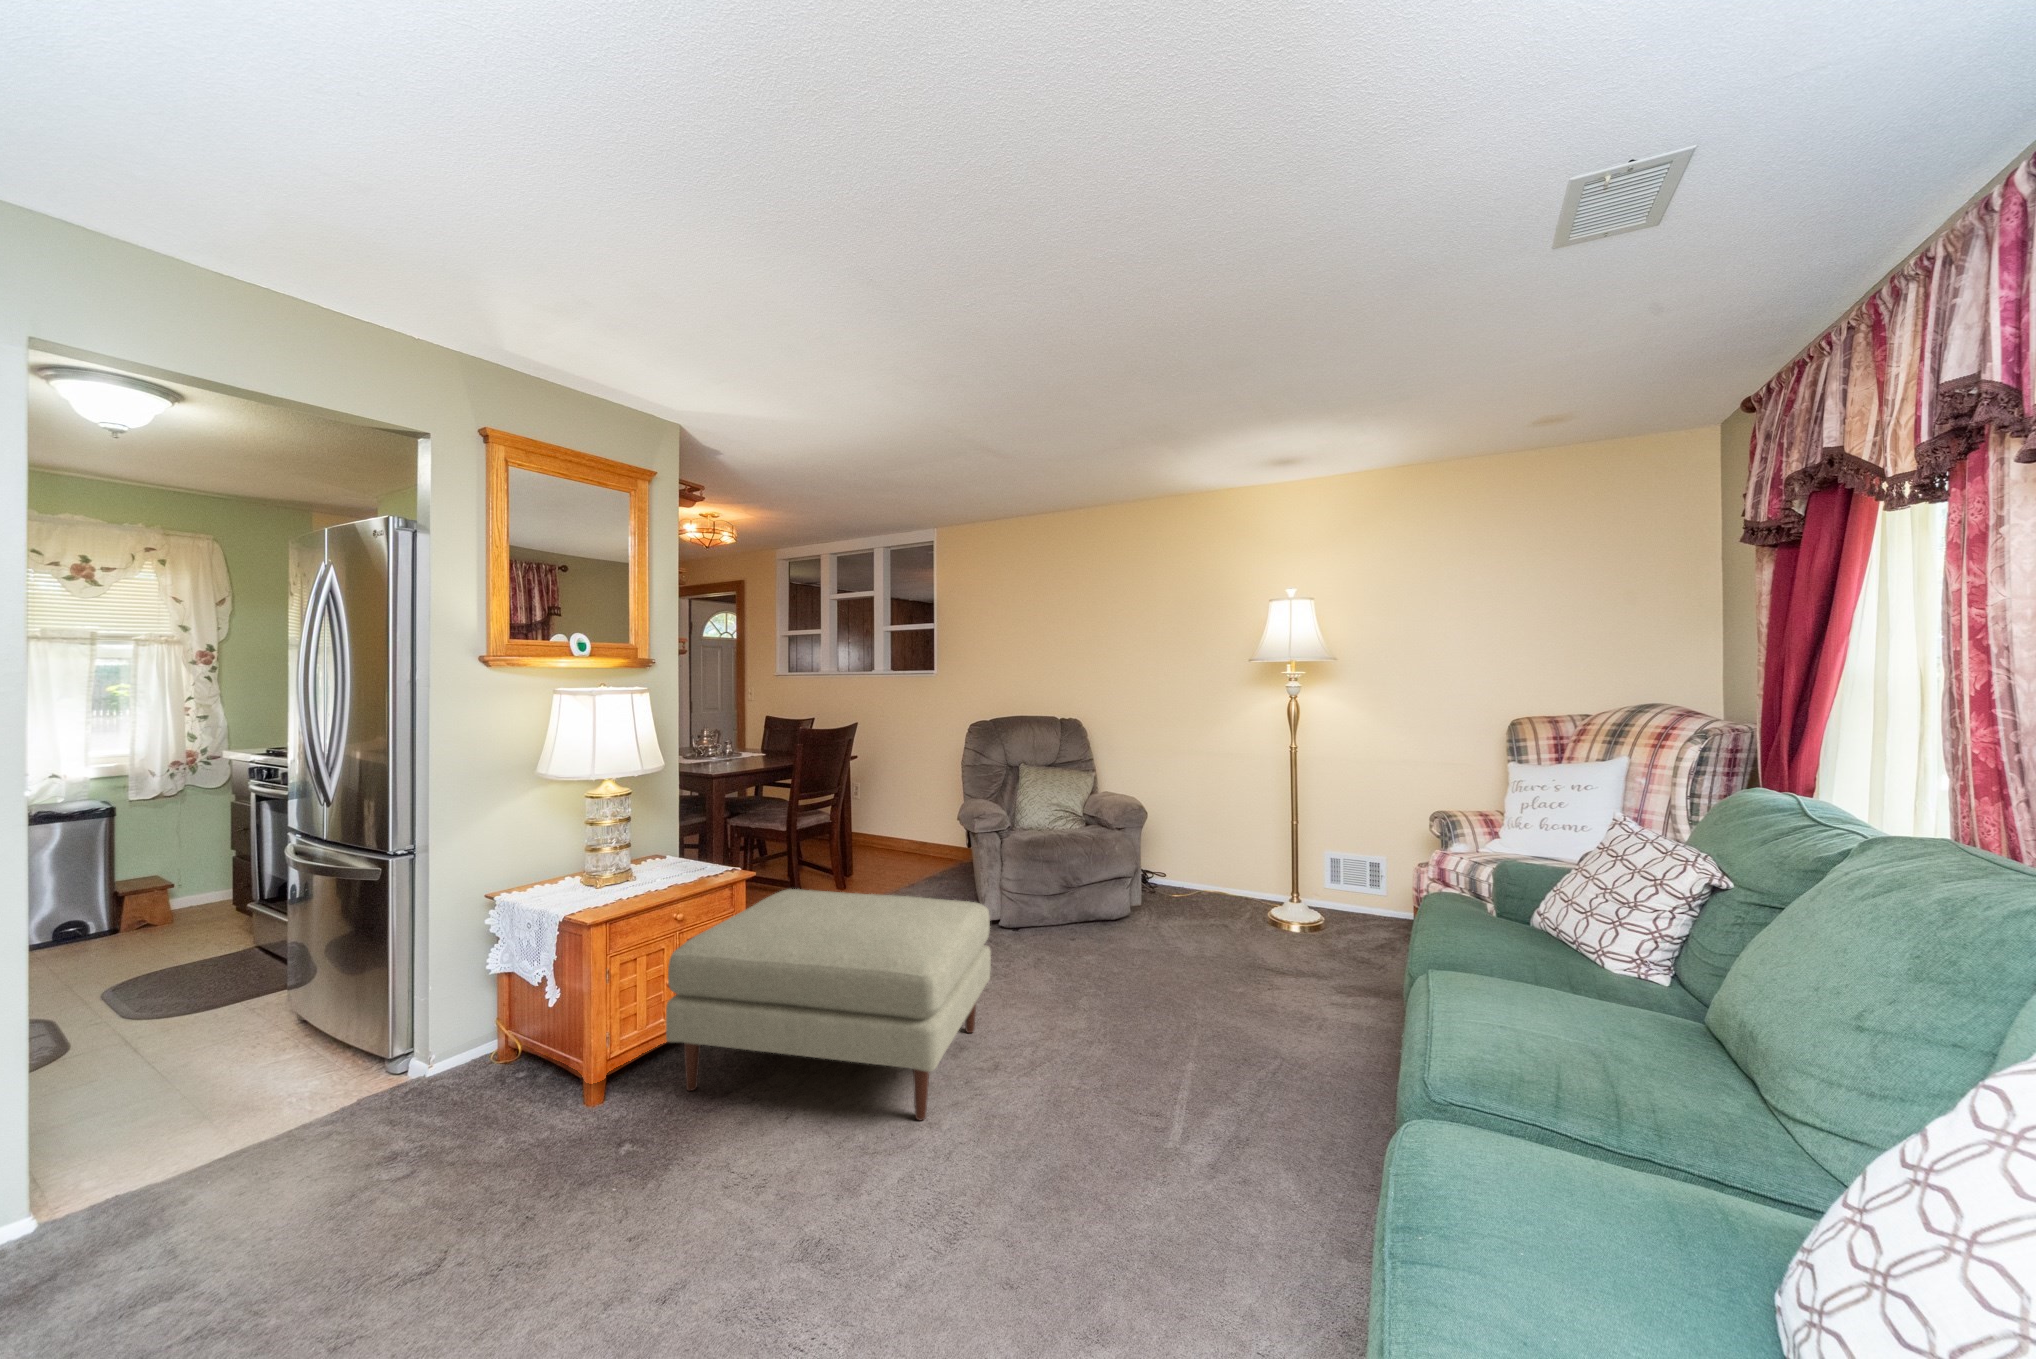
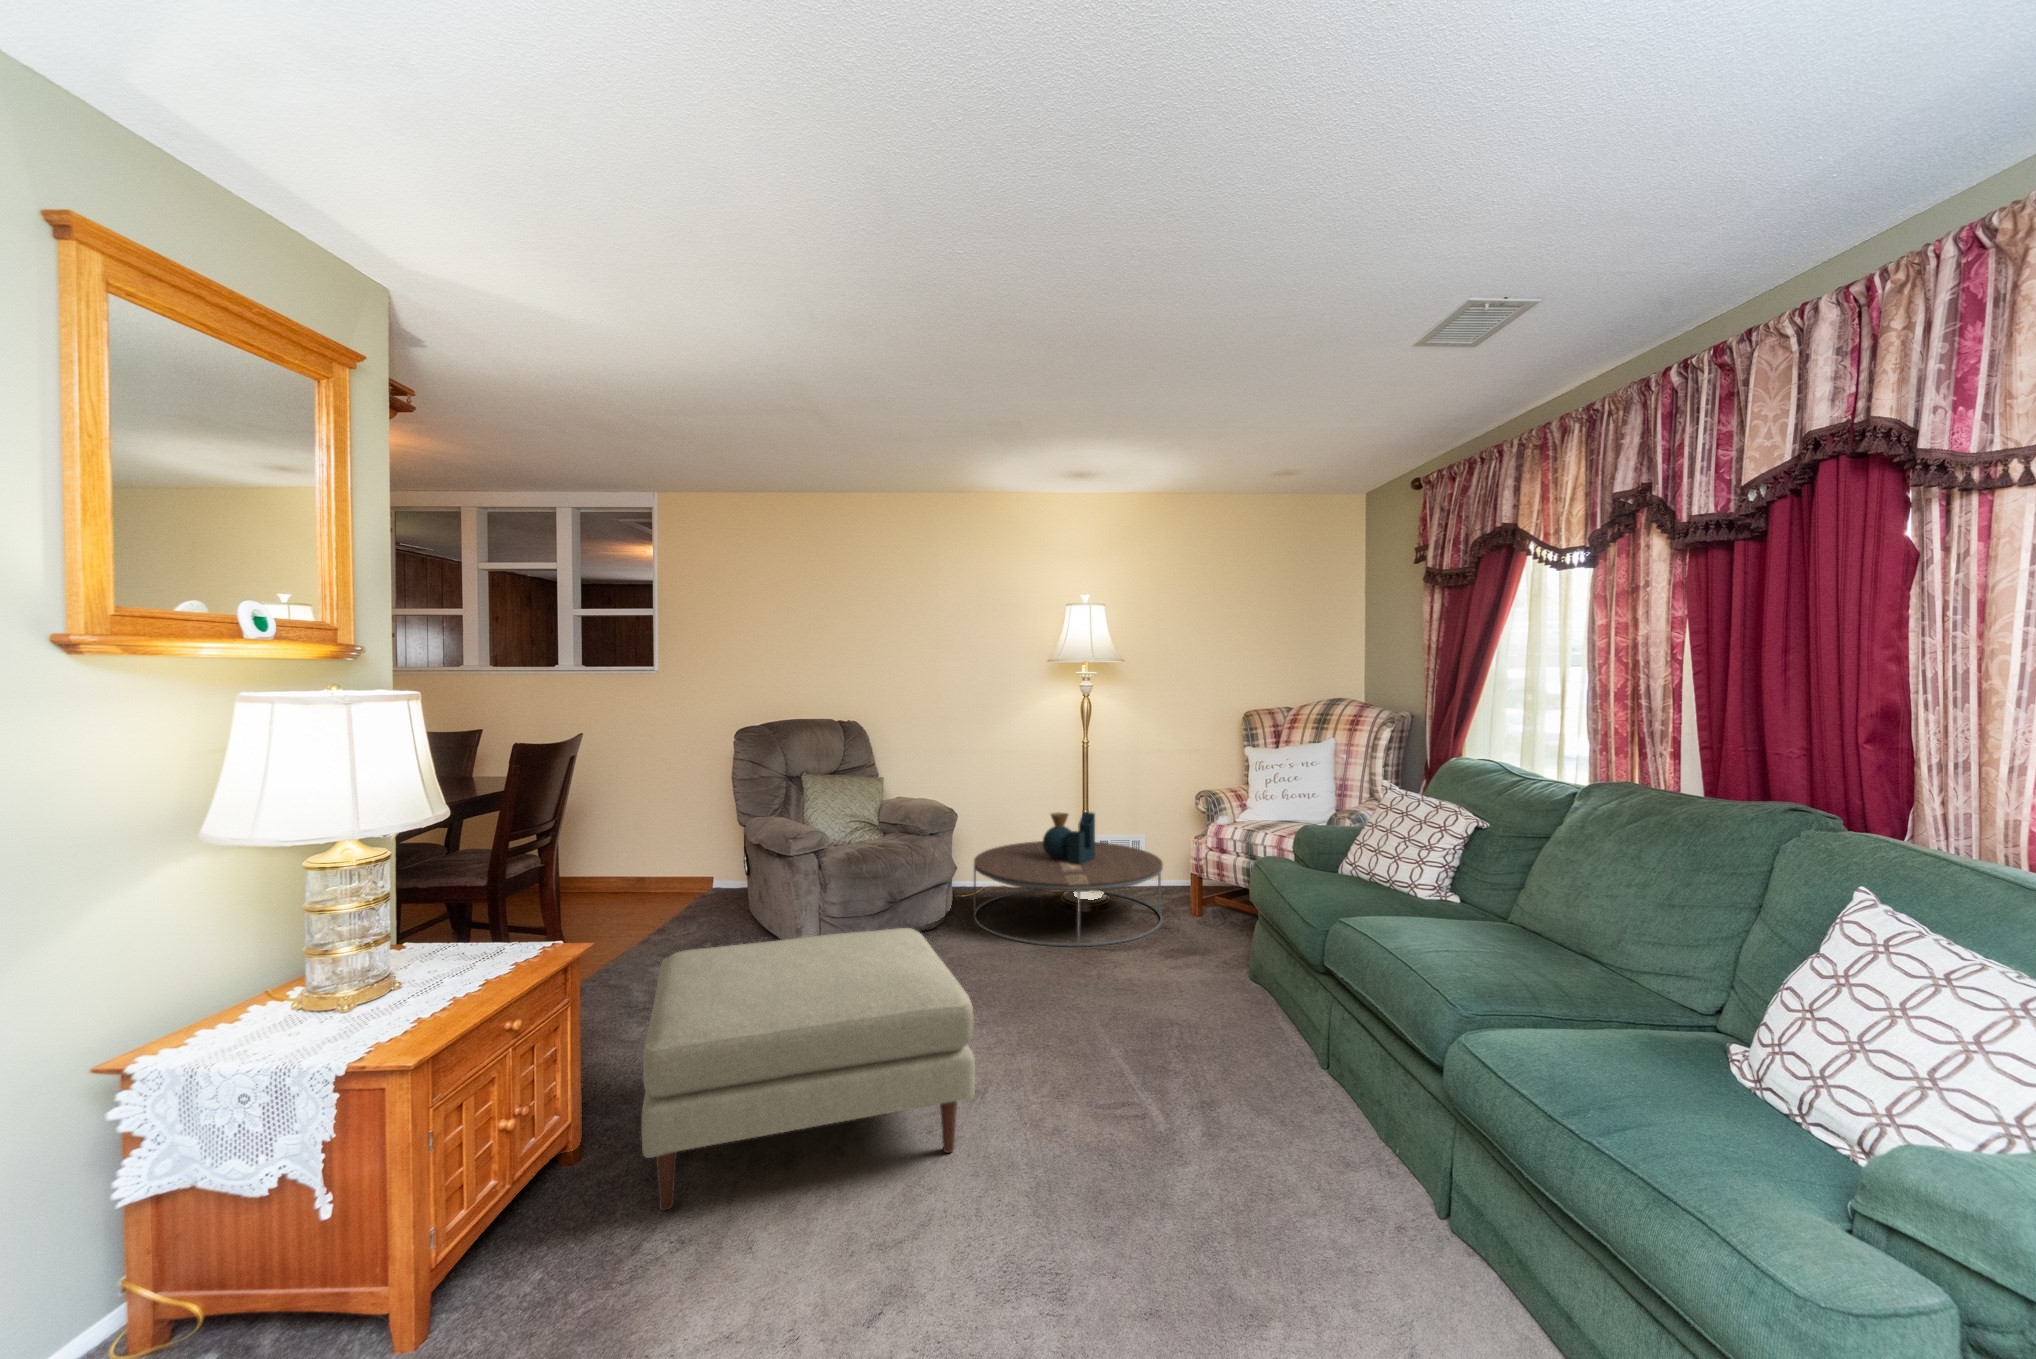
coffee table: none [1163,821,1381,972] -> present [974,812,1163,946]

